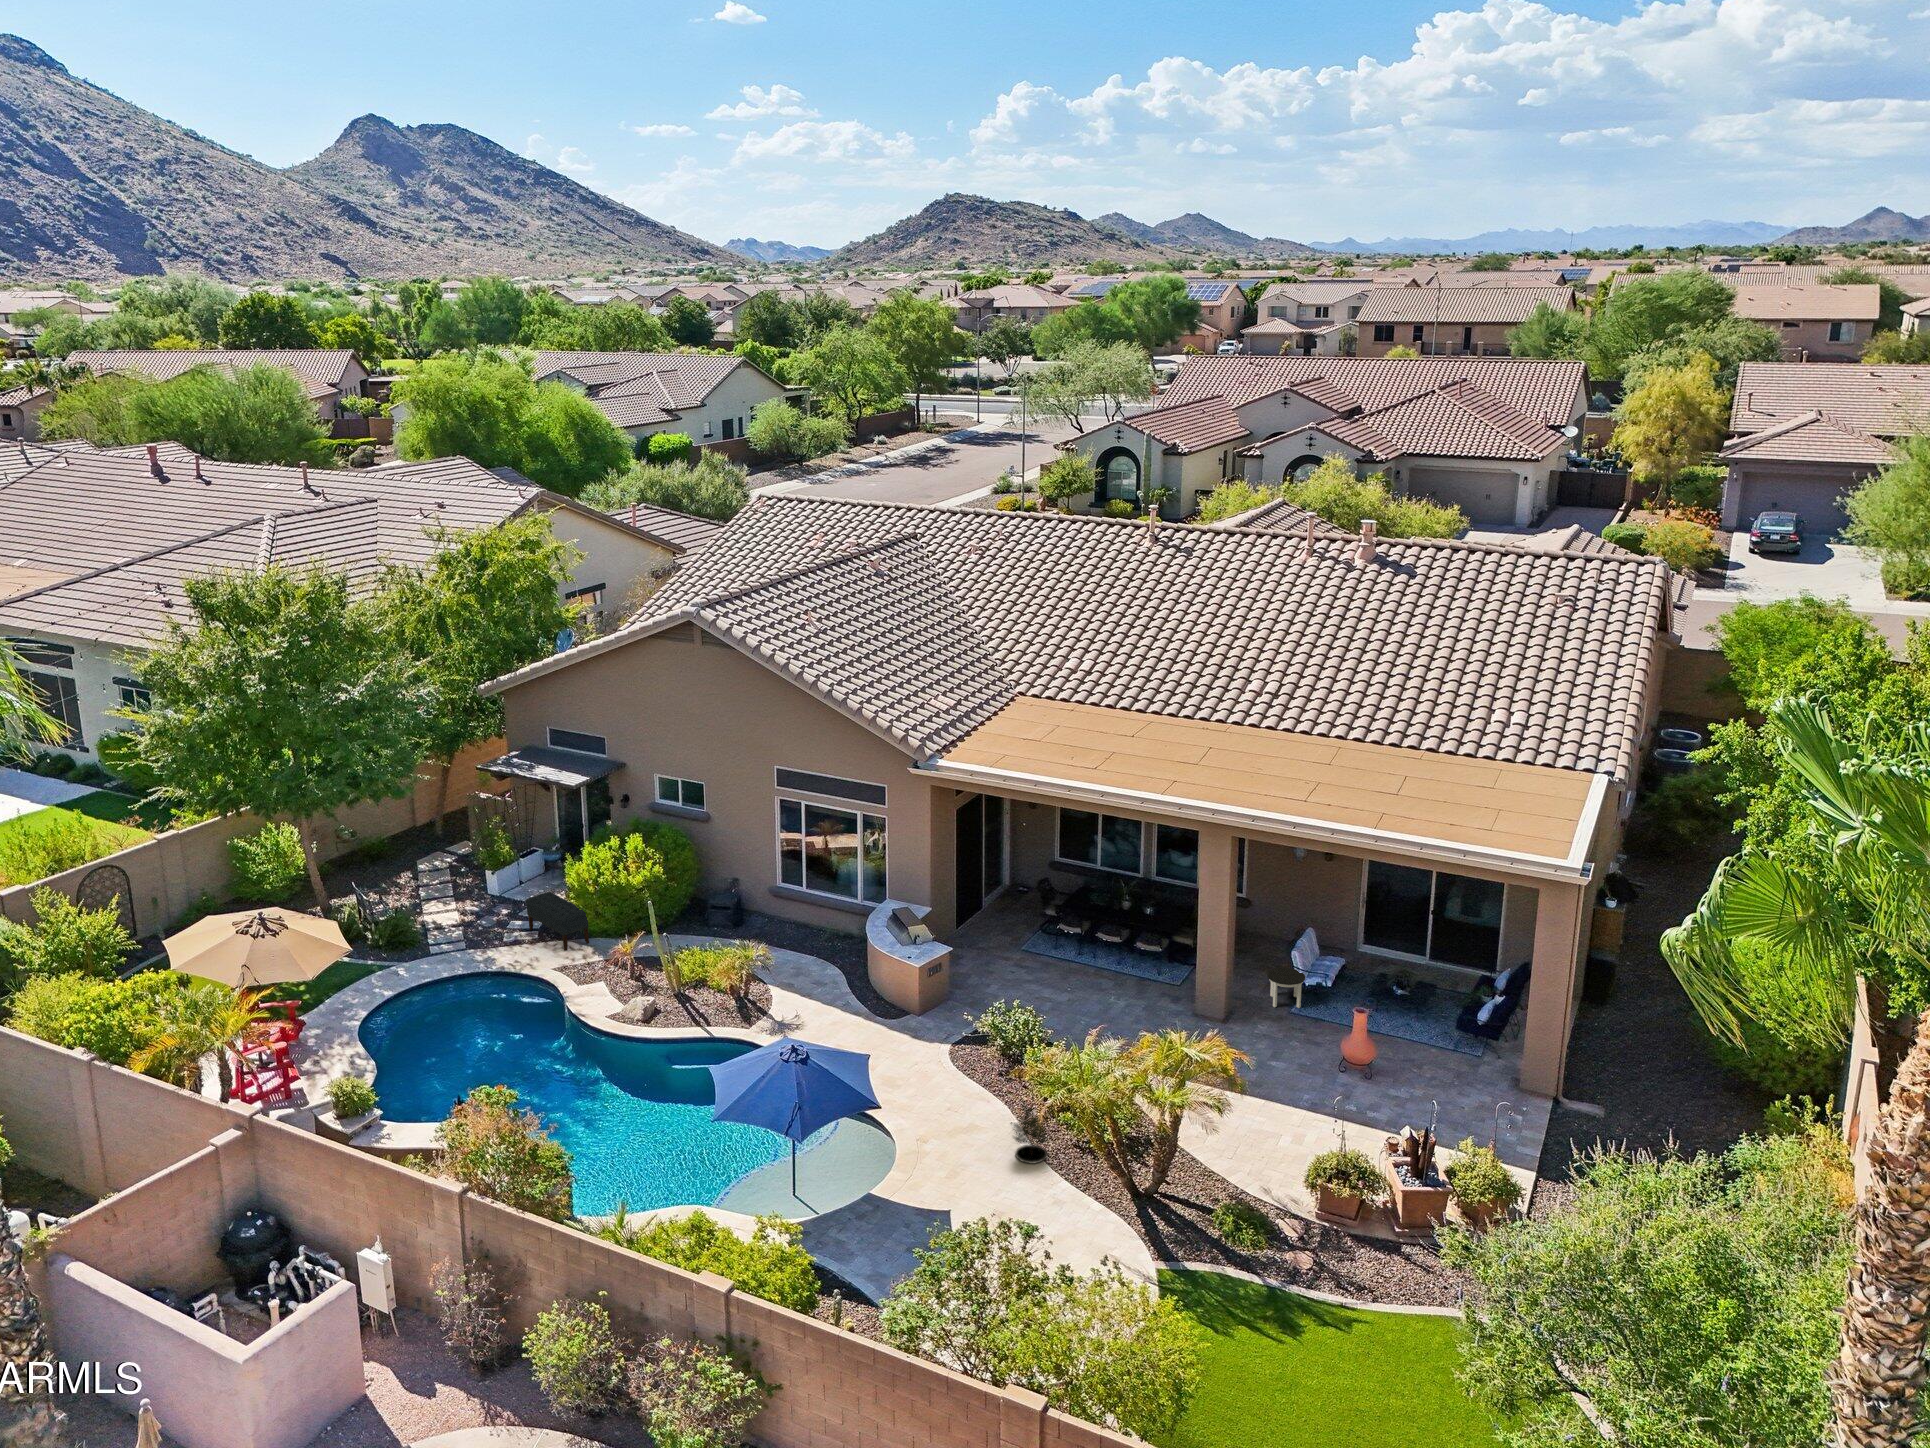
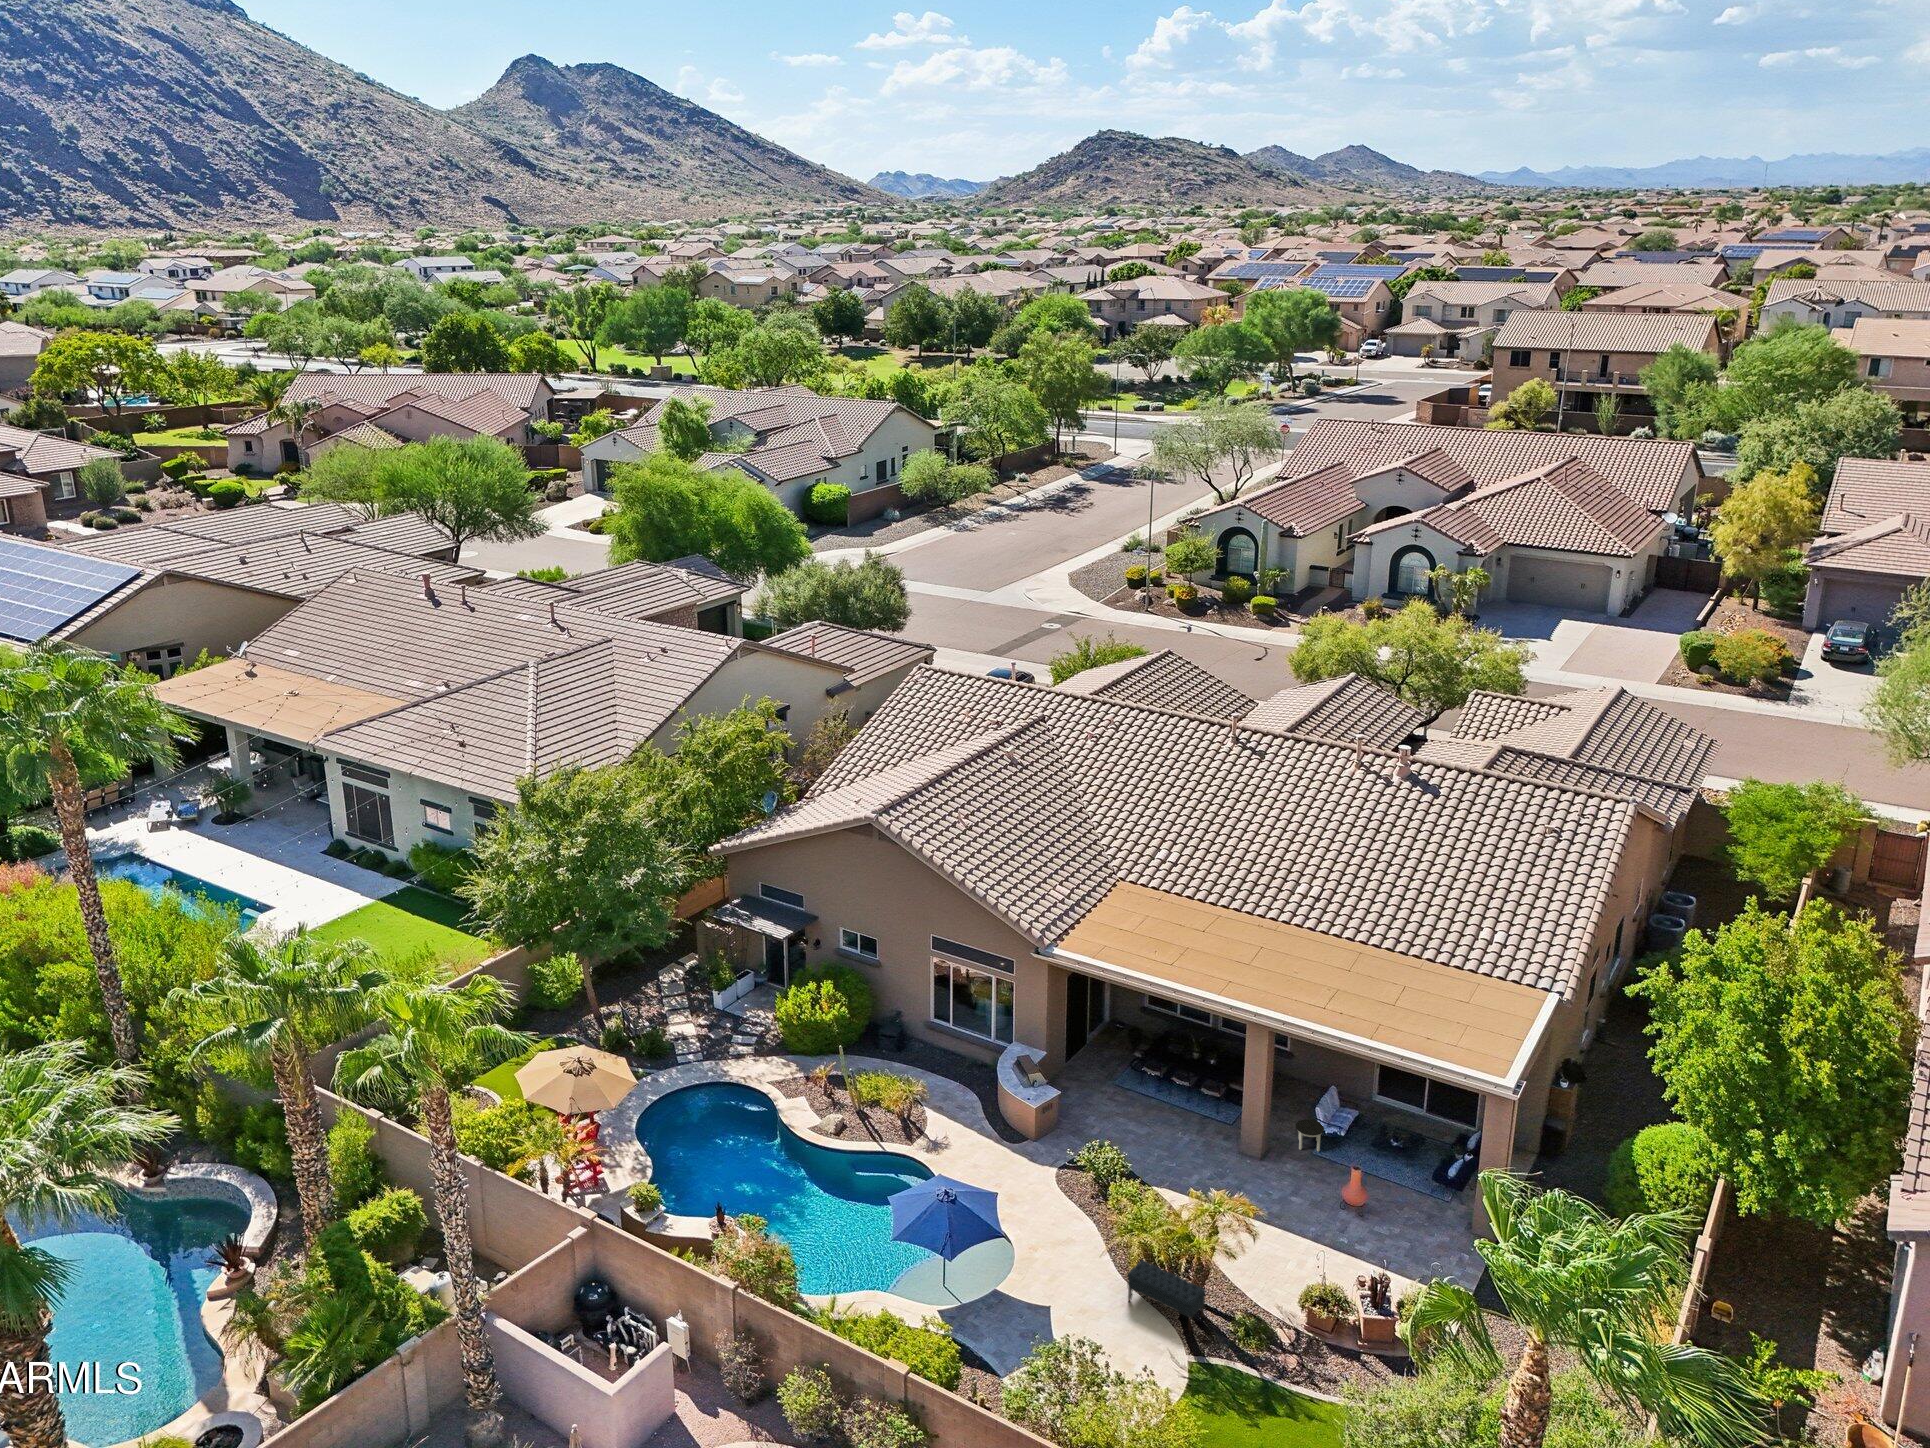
bench: present [525,892,589,951] -> present [1127,1260,1206,1331]
potted tree: present [1010,1103,1048,1164] -> none [1095,1230,1125,1273]

